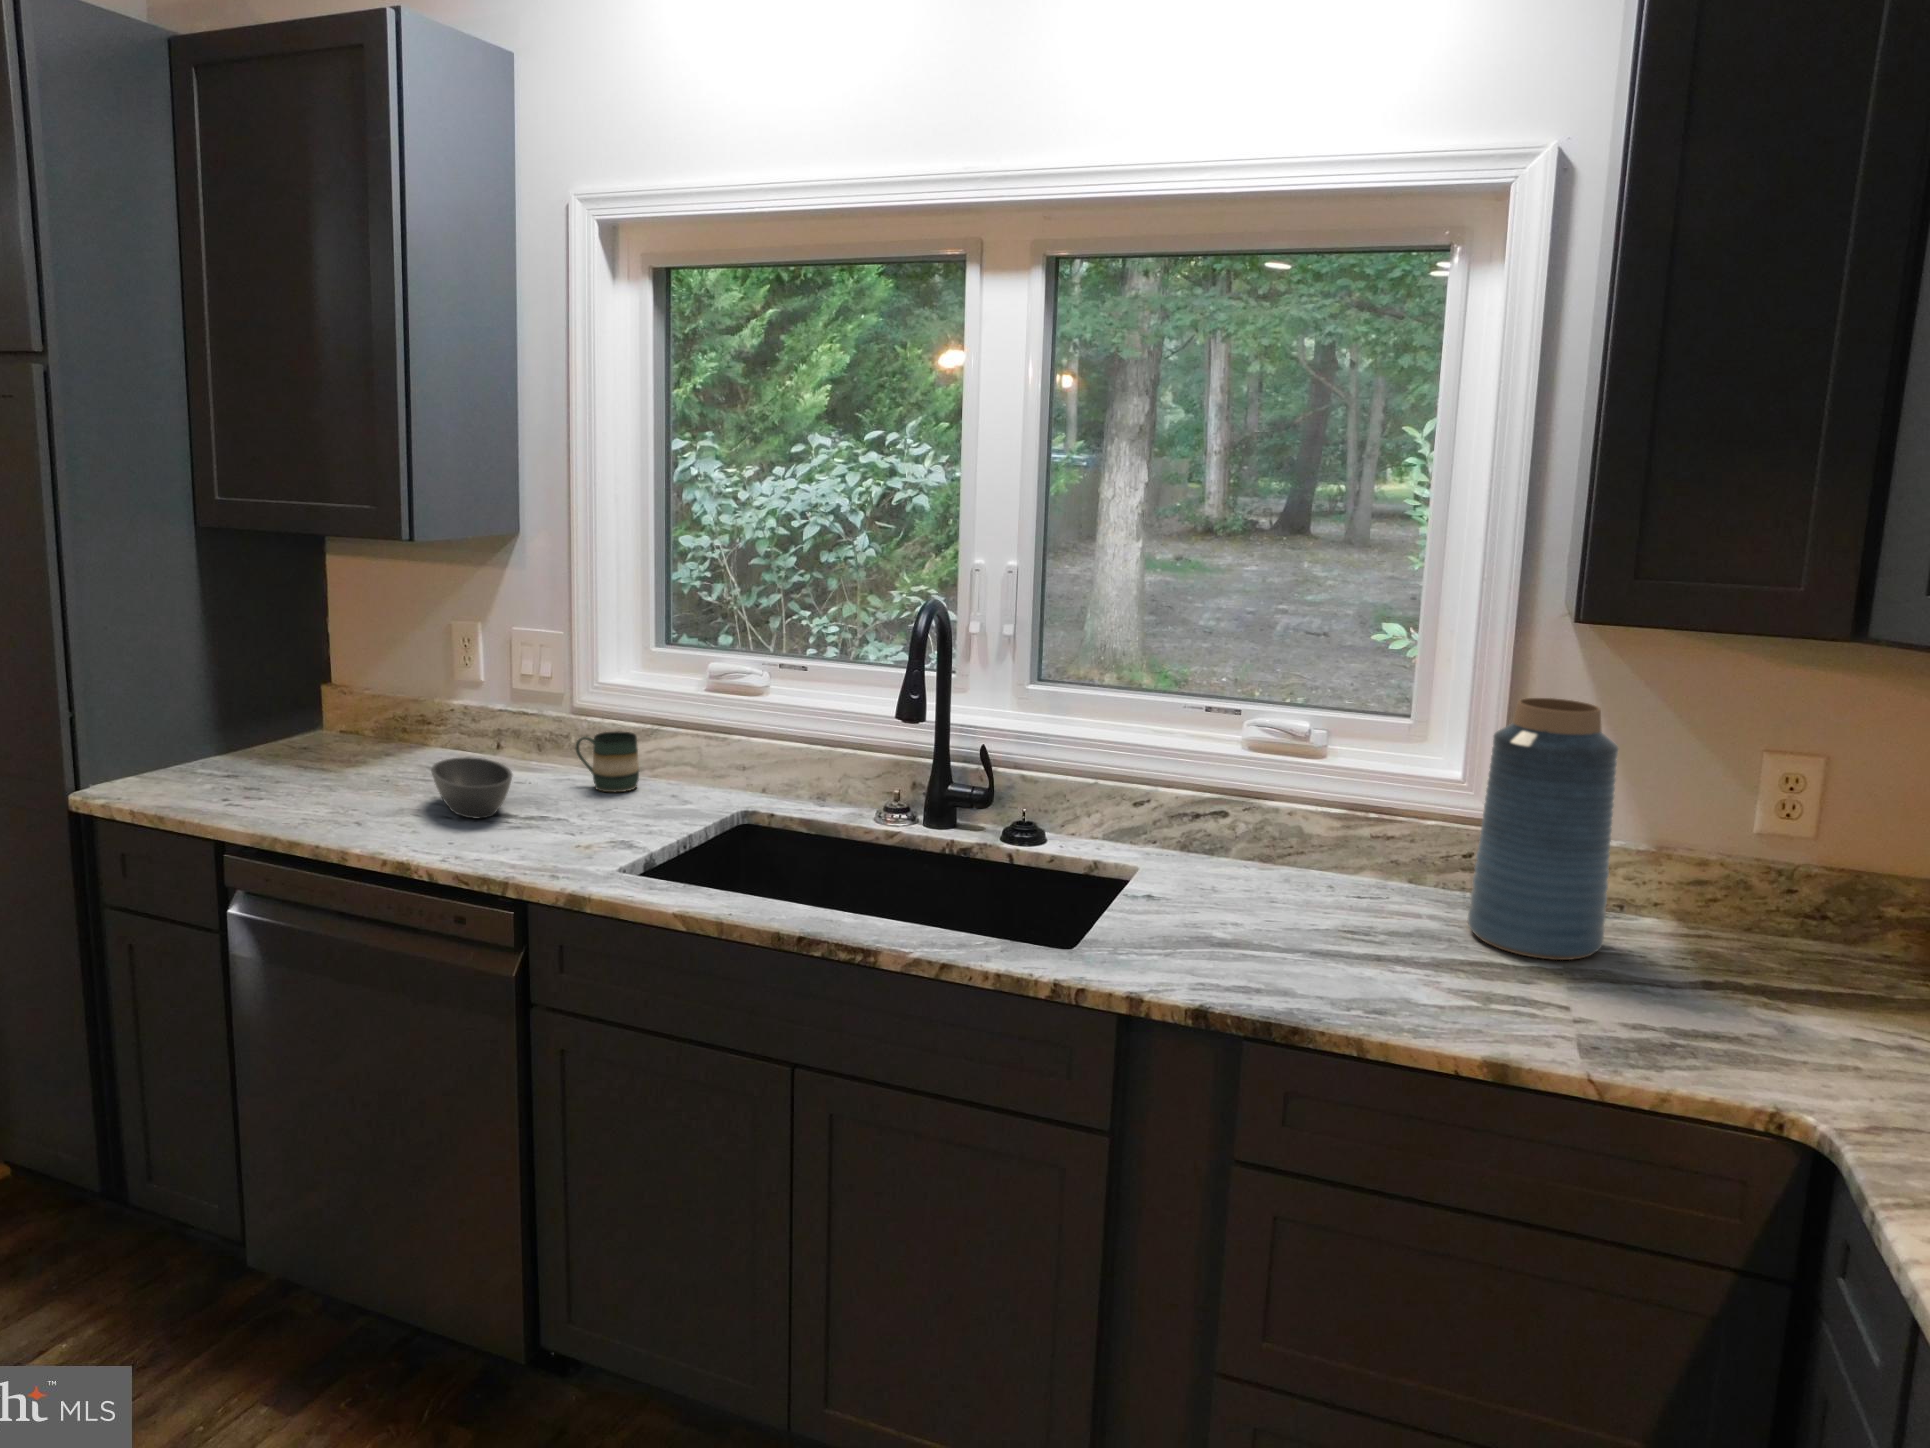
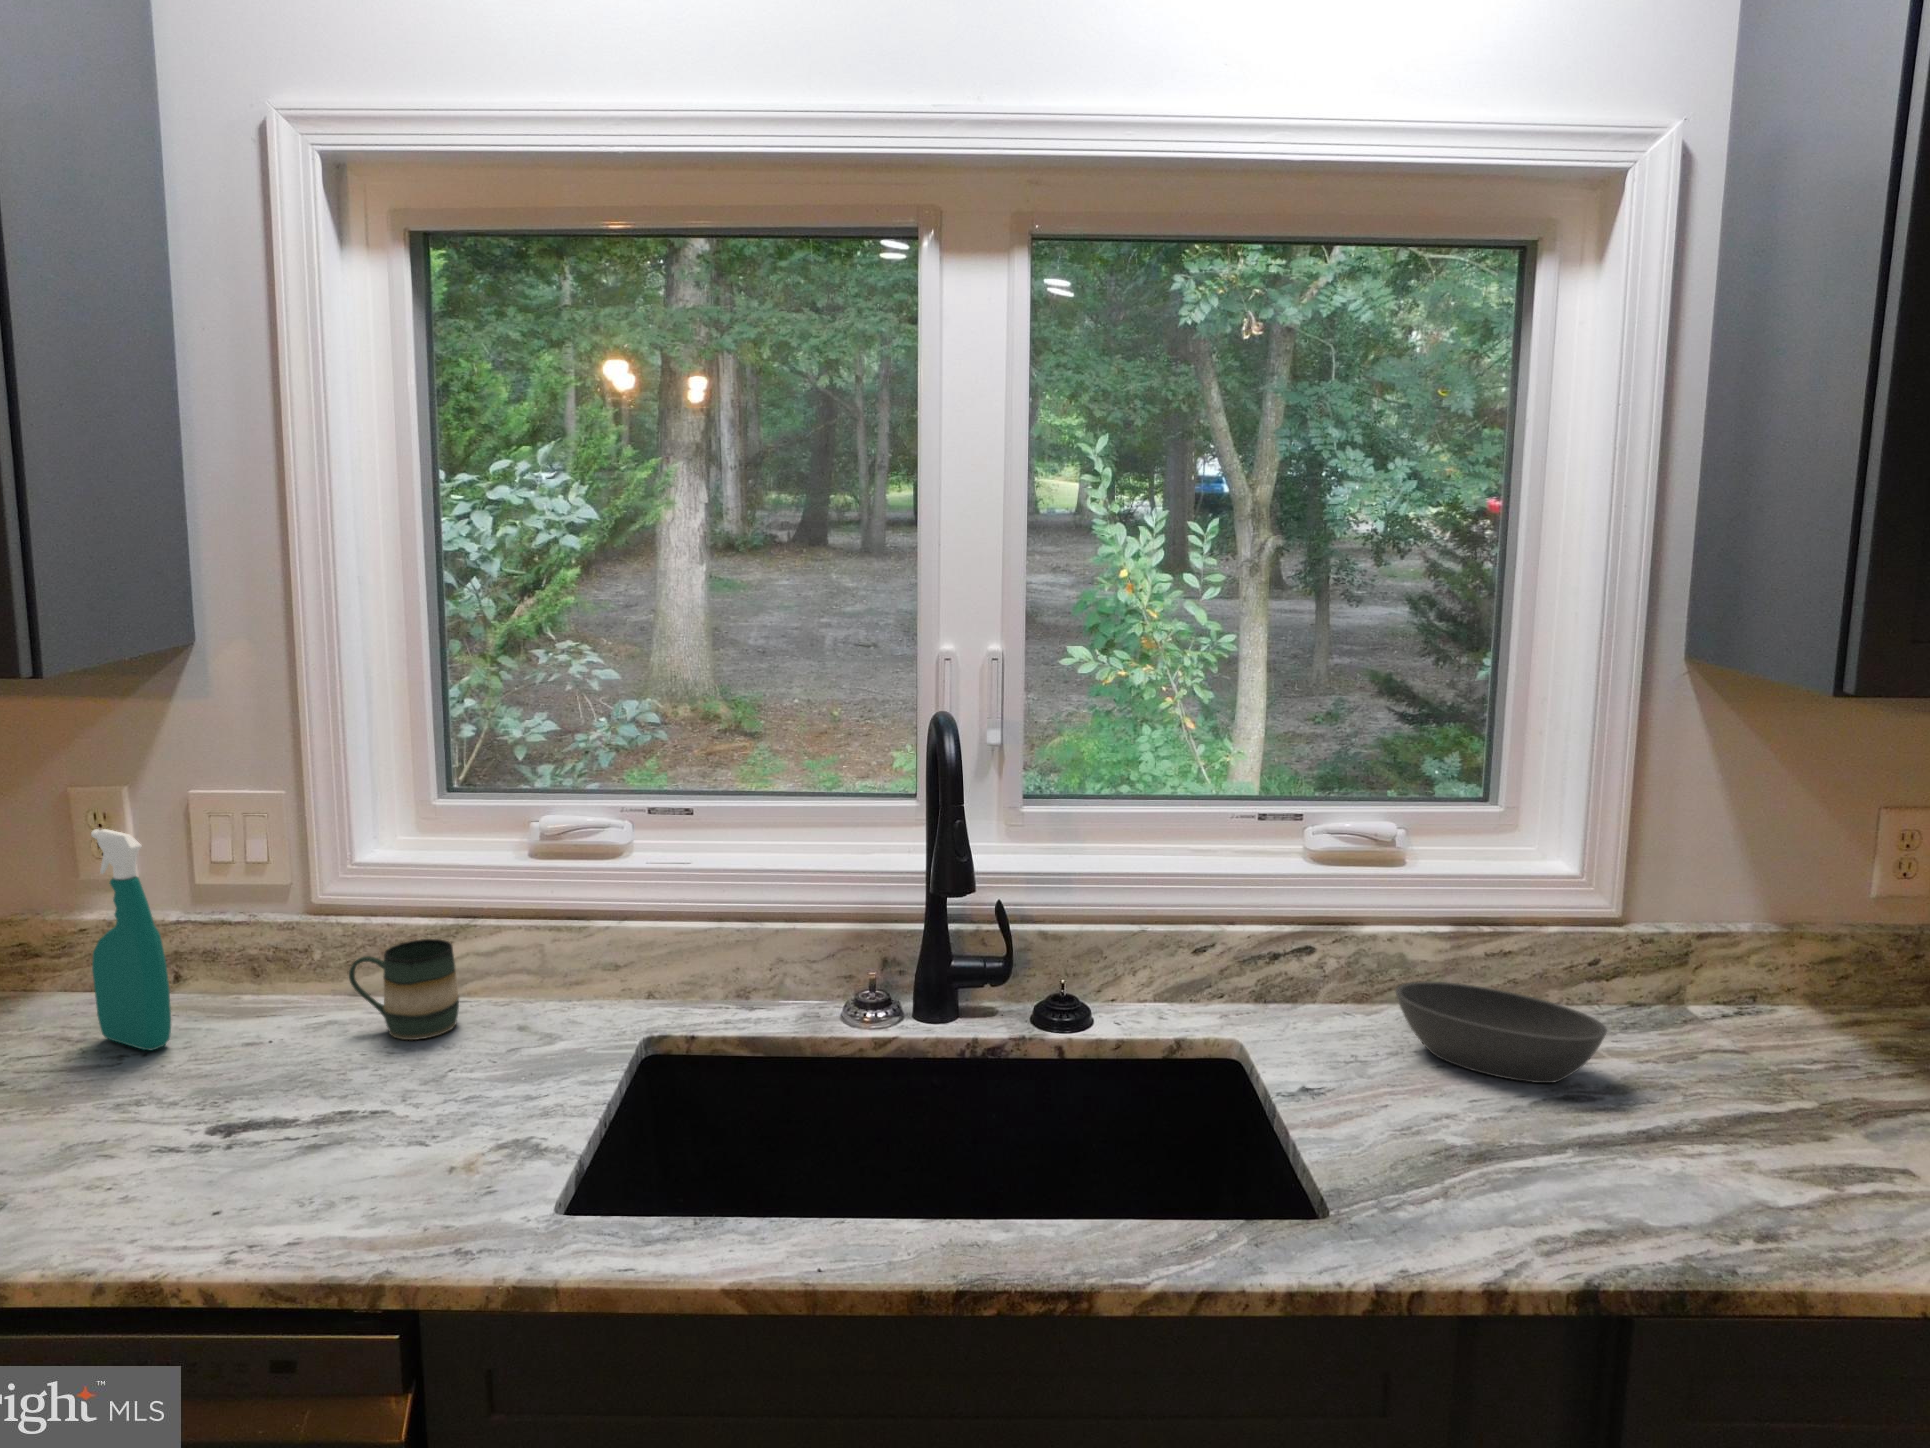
spray bottle: none [442,640,478,777] -> present [91,829,171,1050]
vase: present [1468,698,1618,960] -> none [1666,777,1851,1097]
bowl: present [431,757,512,819] -> present [1396,982,1607,1083]

